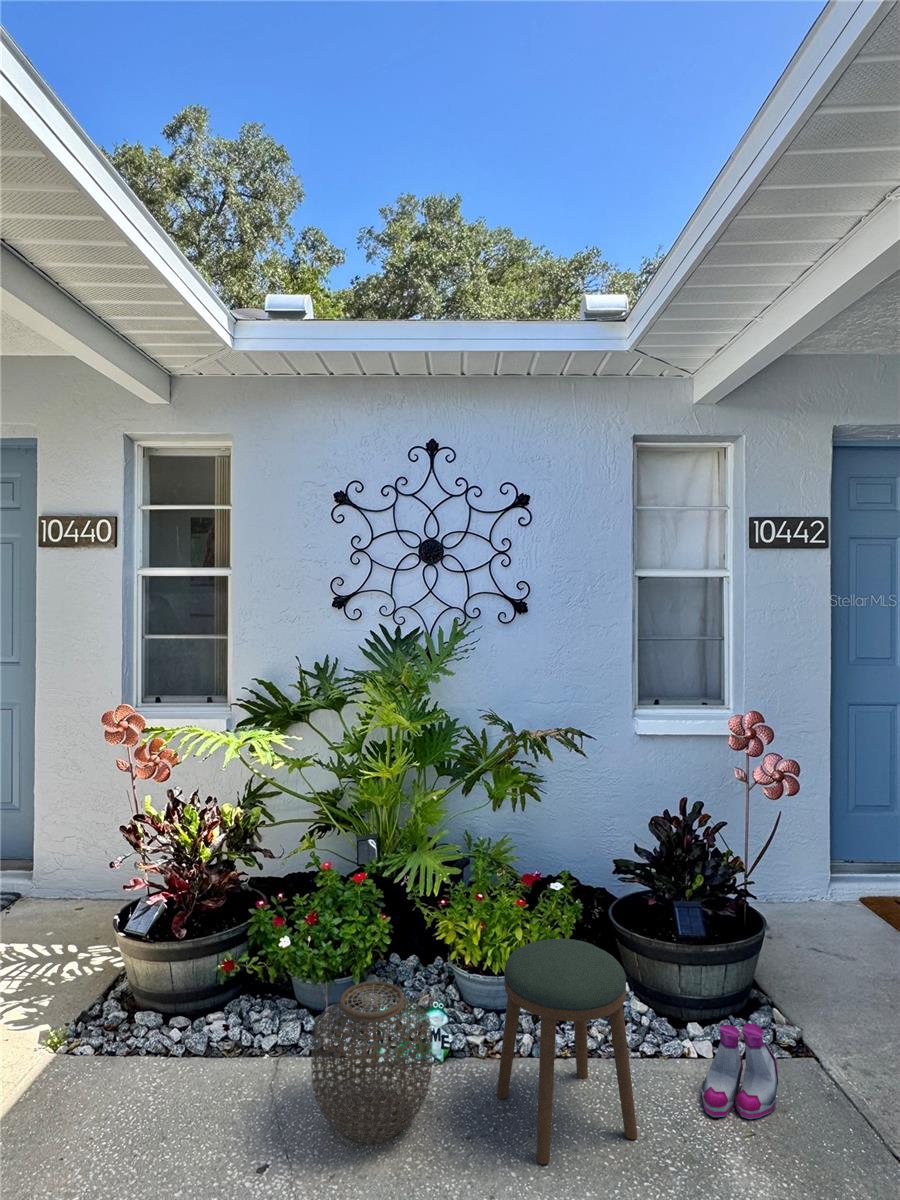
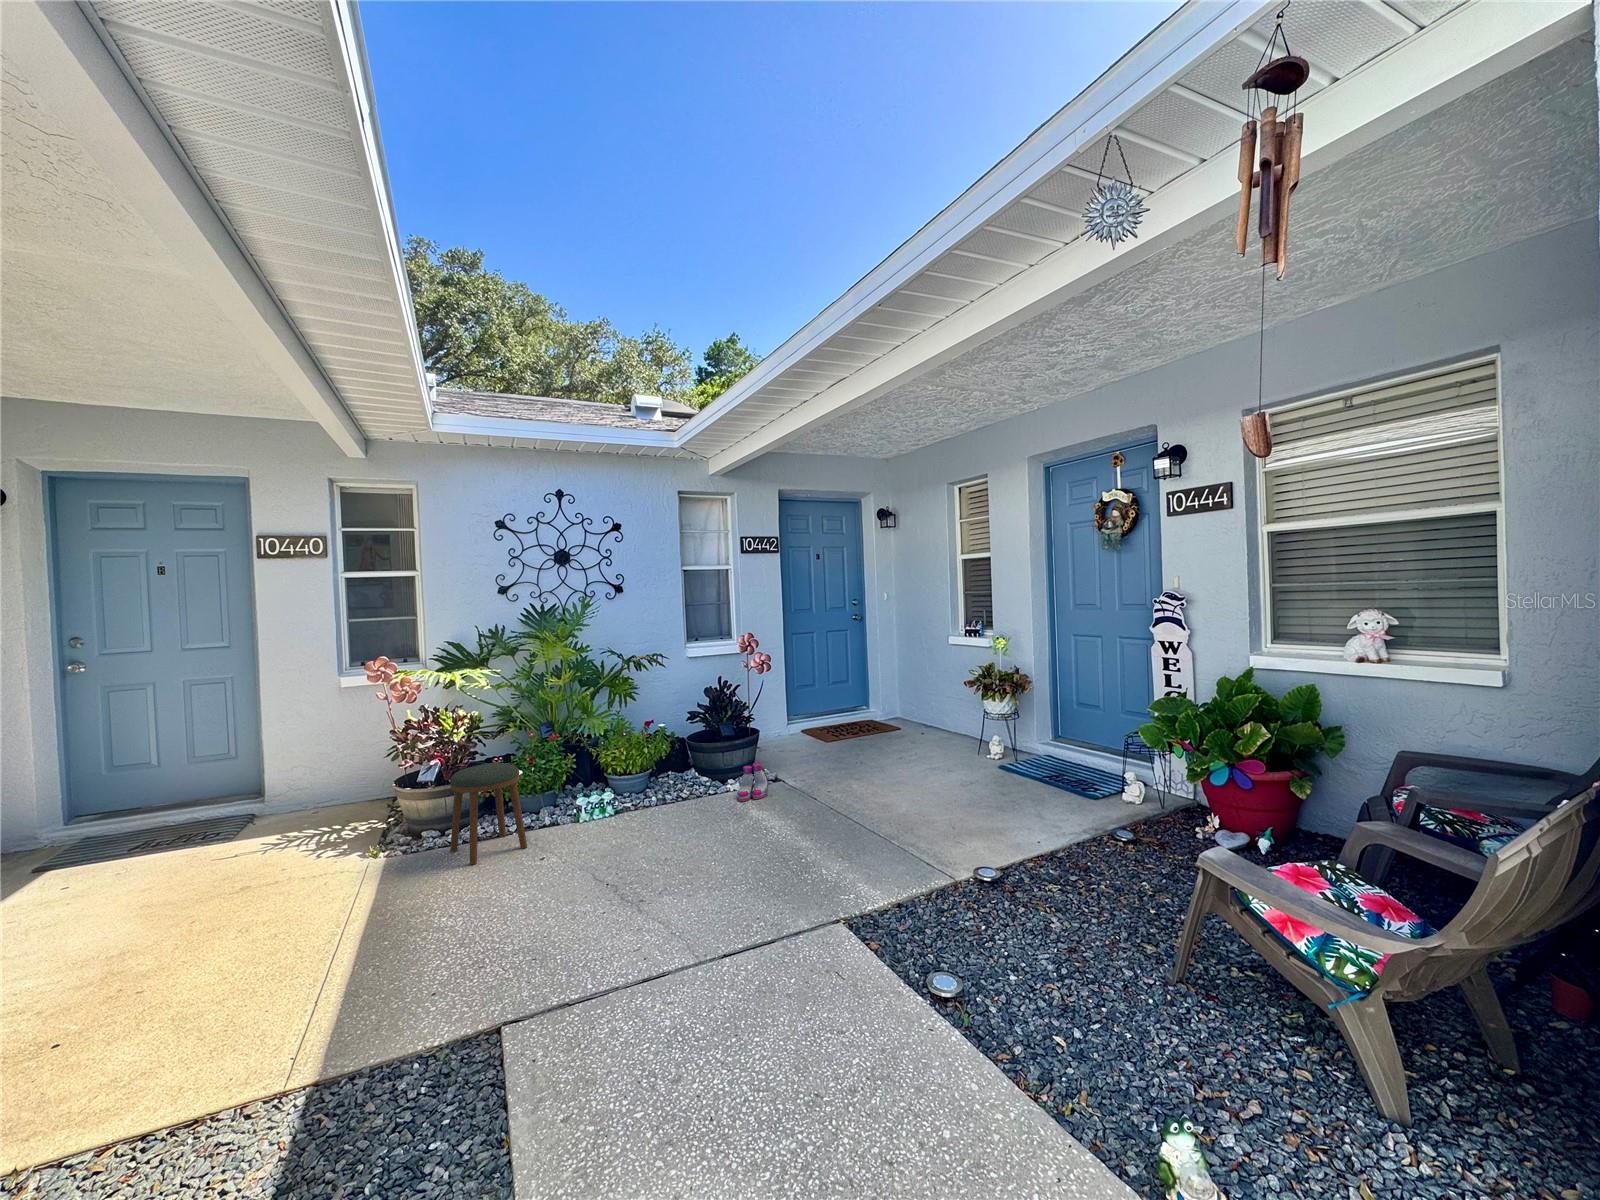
stool: present [497,939,637,1164] -> present [450,763,527,864]
woven basket: present [311,981,432,1142] -> none [556,769,618,838]

